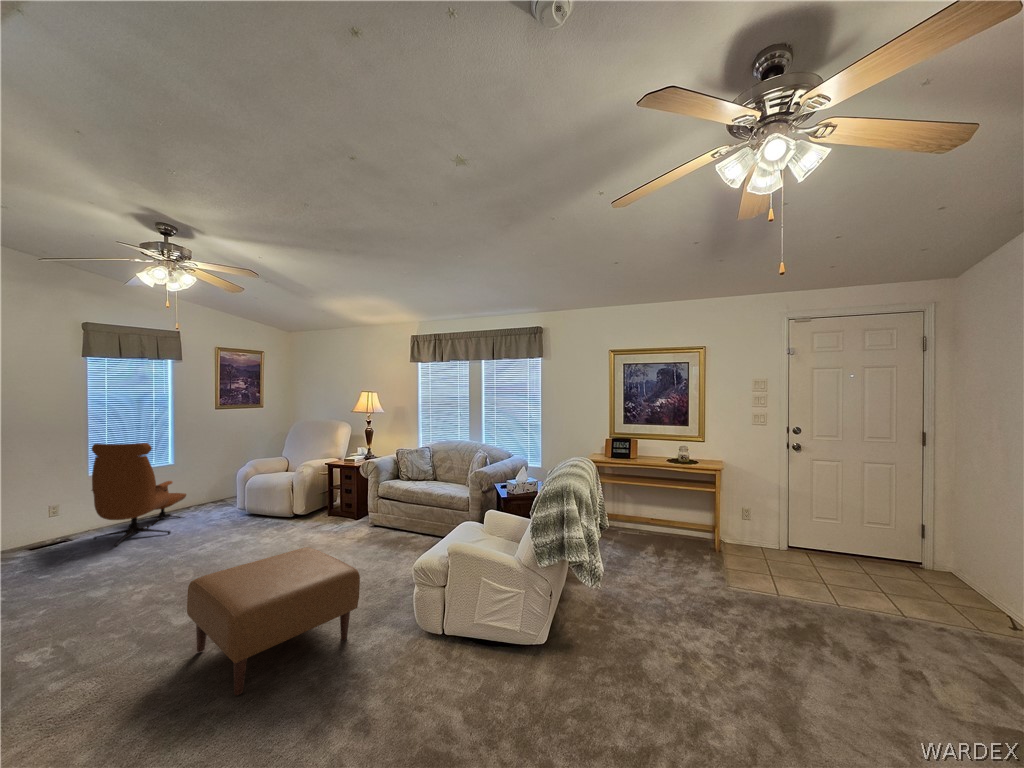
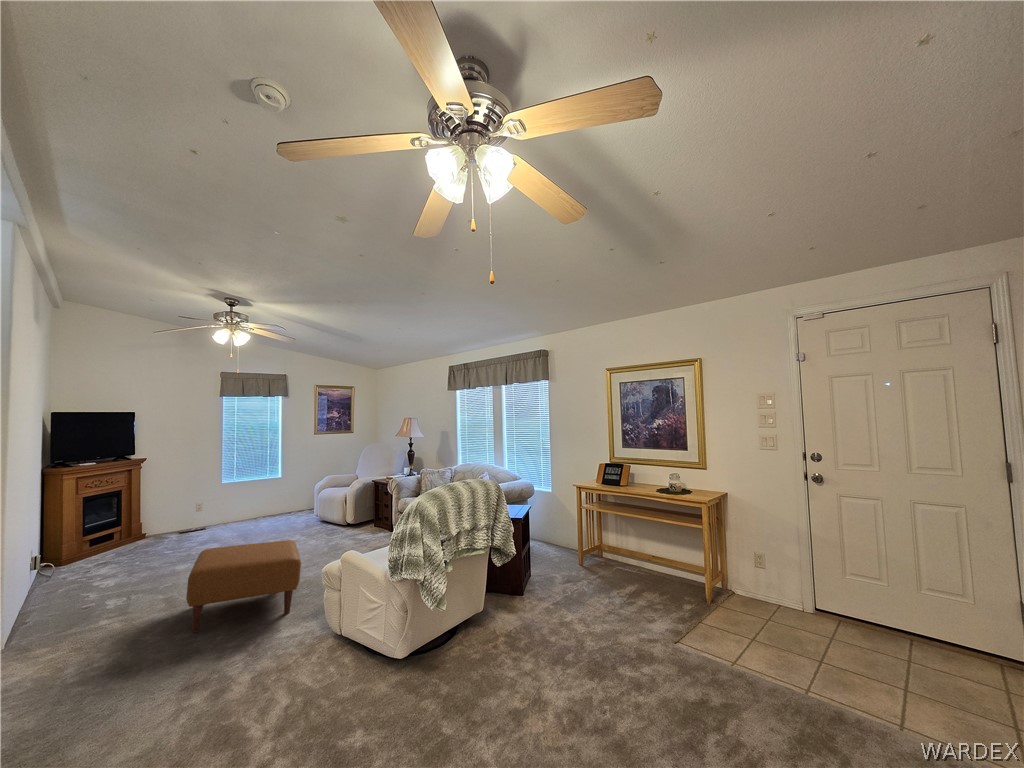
lounge chair: present [92,443,186,547] -> none [218,457,288,533]

